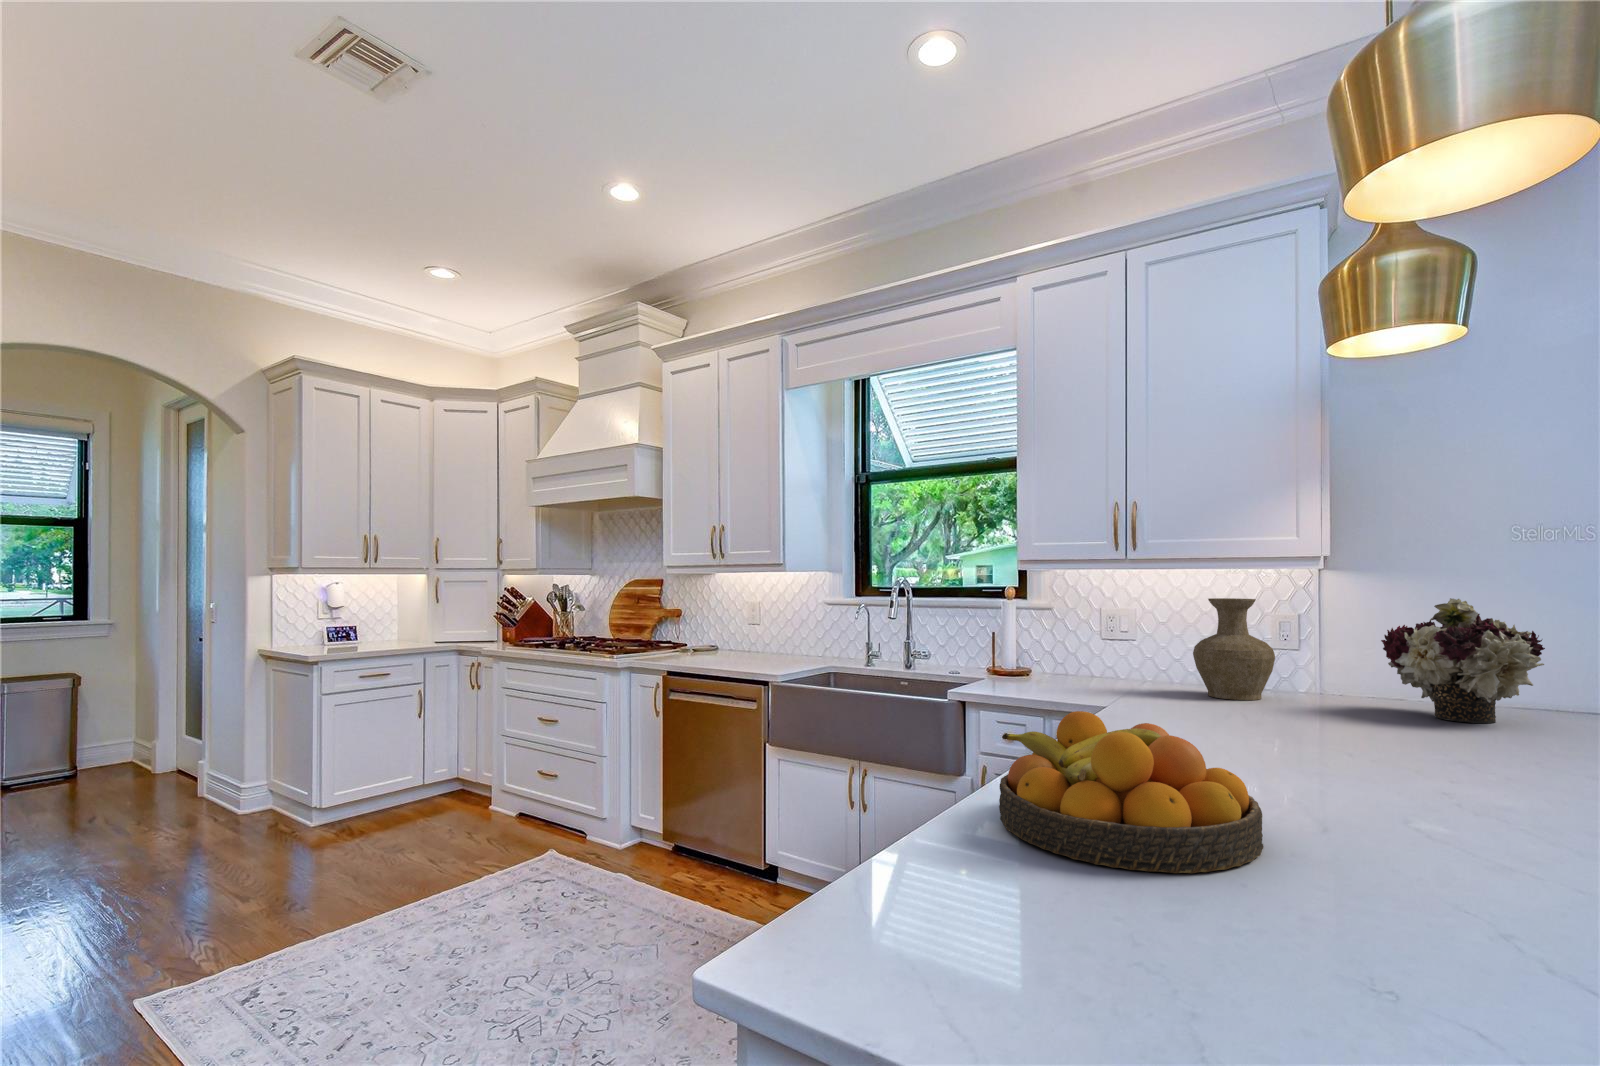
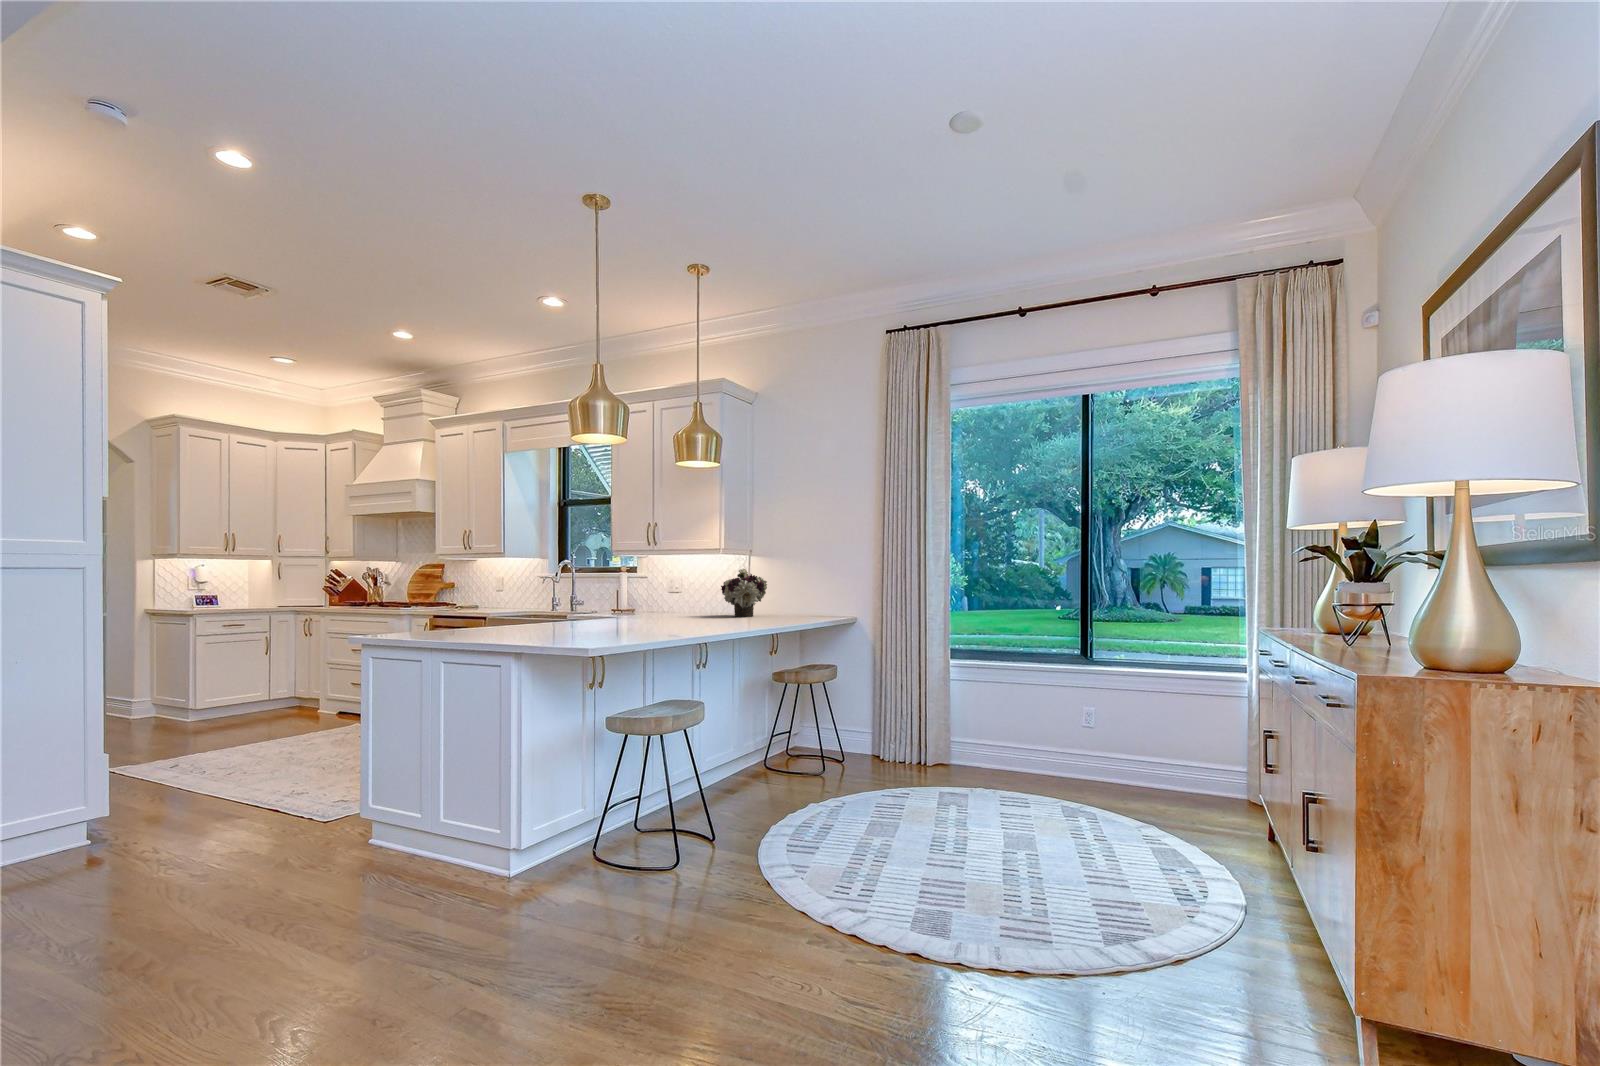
vase: present [1193,598,1275,700] -> none [669,570,702,615]
fruit bowl: present [999,711,1264,873] -> none [476,599,552,634]

